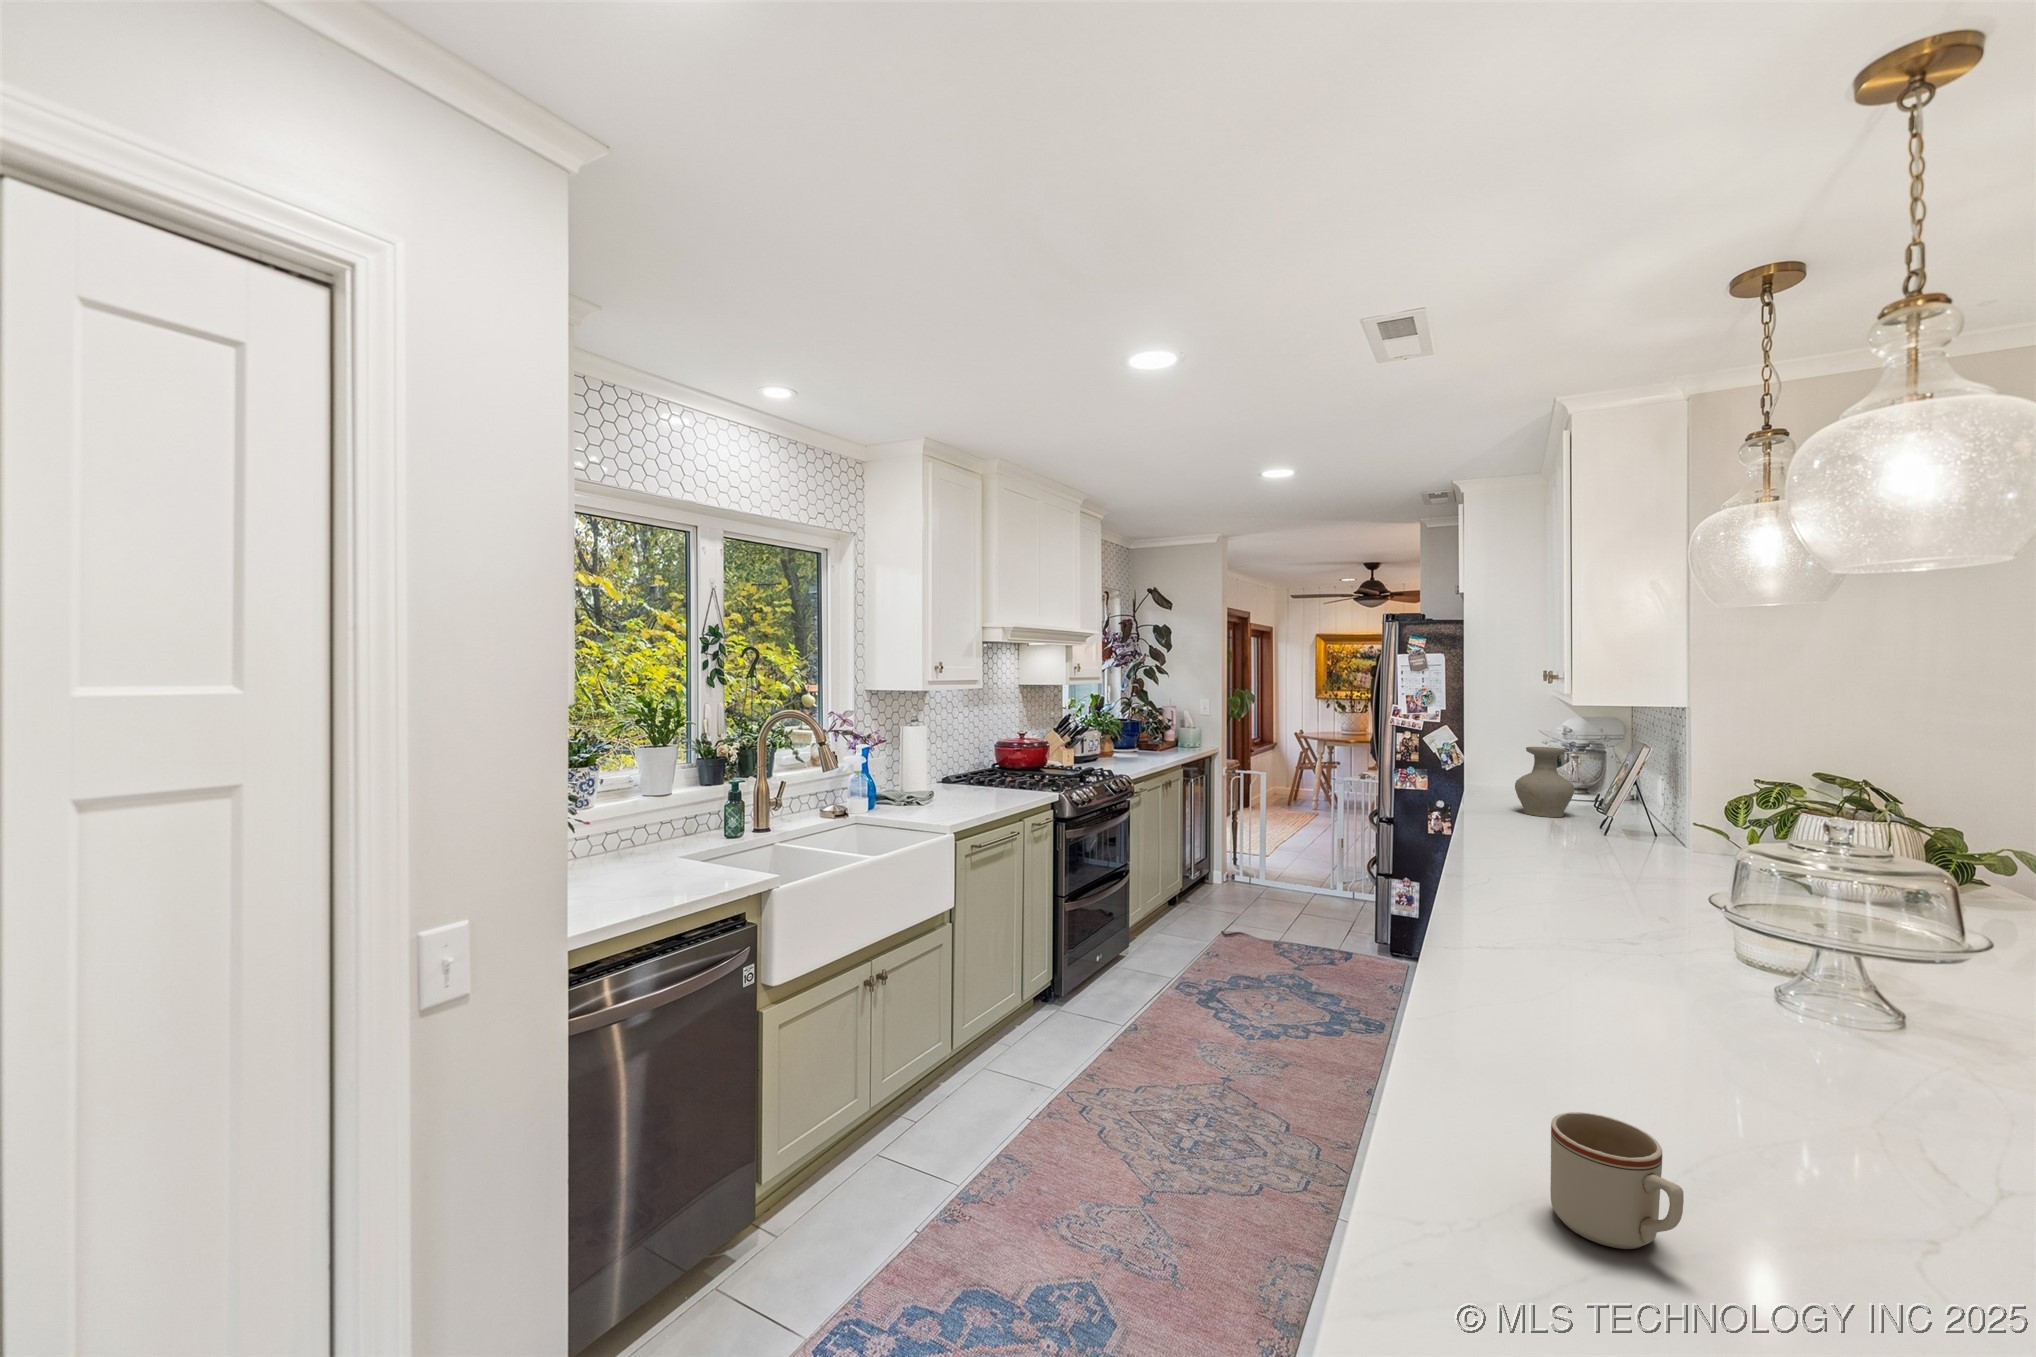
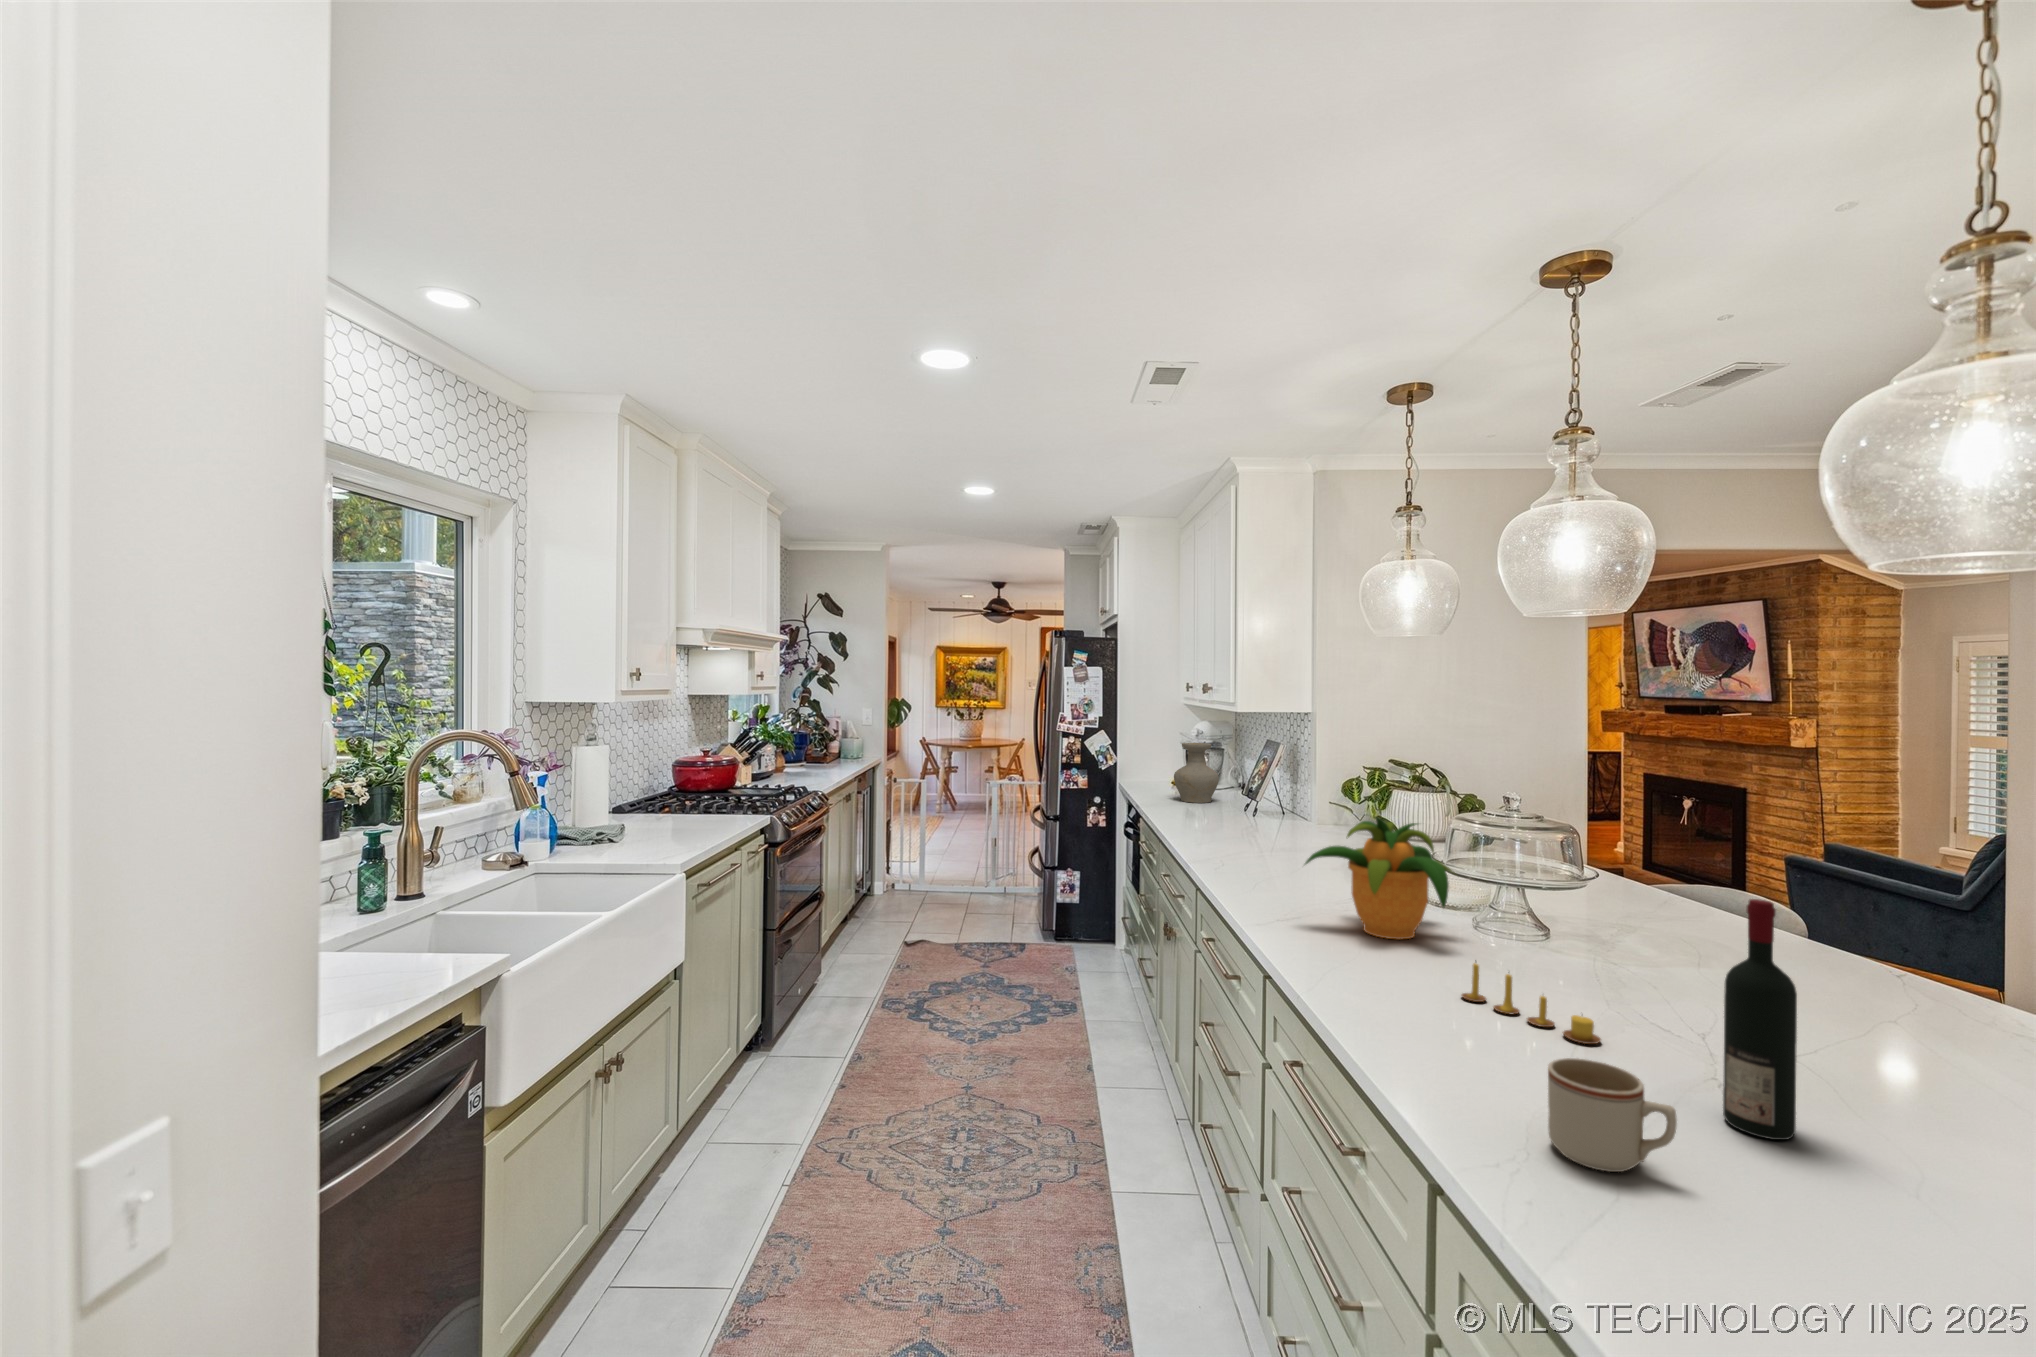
potted plant: none [1518,836,1728,987] -> present [1305,817,1453,939]
wine bottle: none [1852,968,1959,1285] -> present [1723,899,1797,1140]
candle: none [1638,1012,1783,1132] -> present [1462,963,1601,1044]

